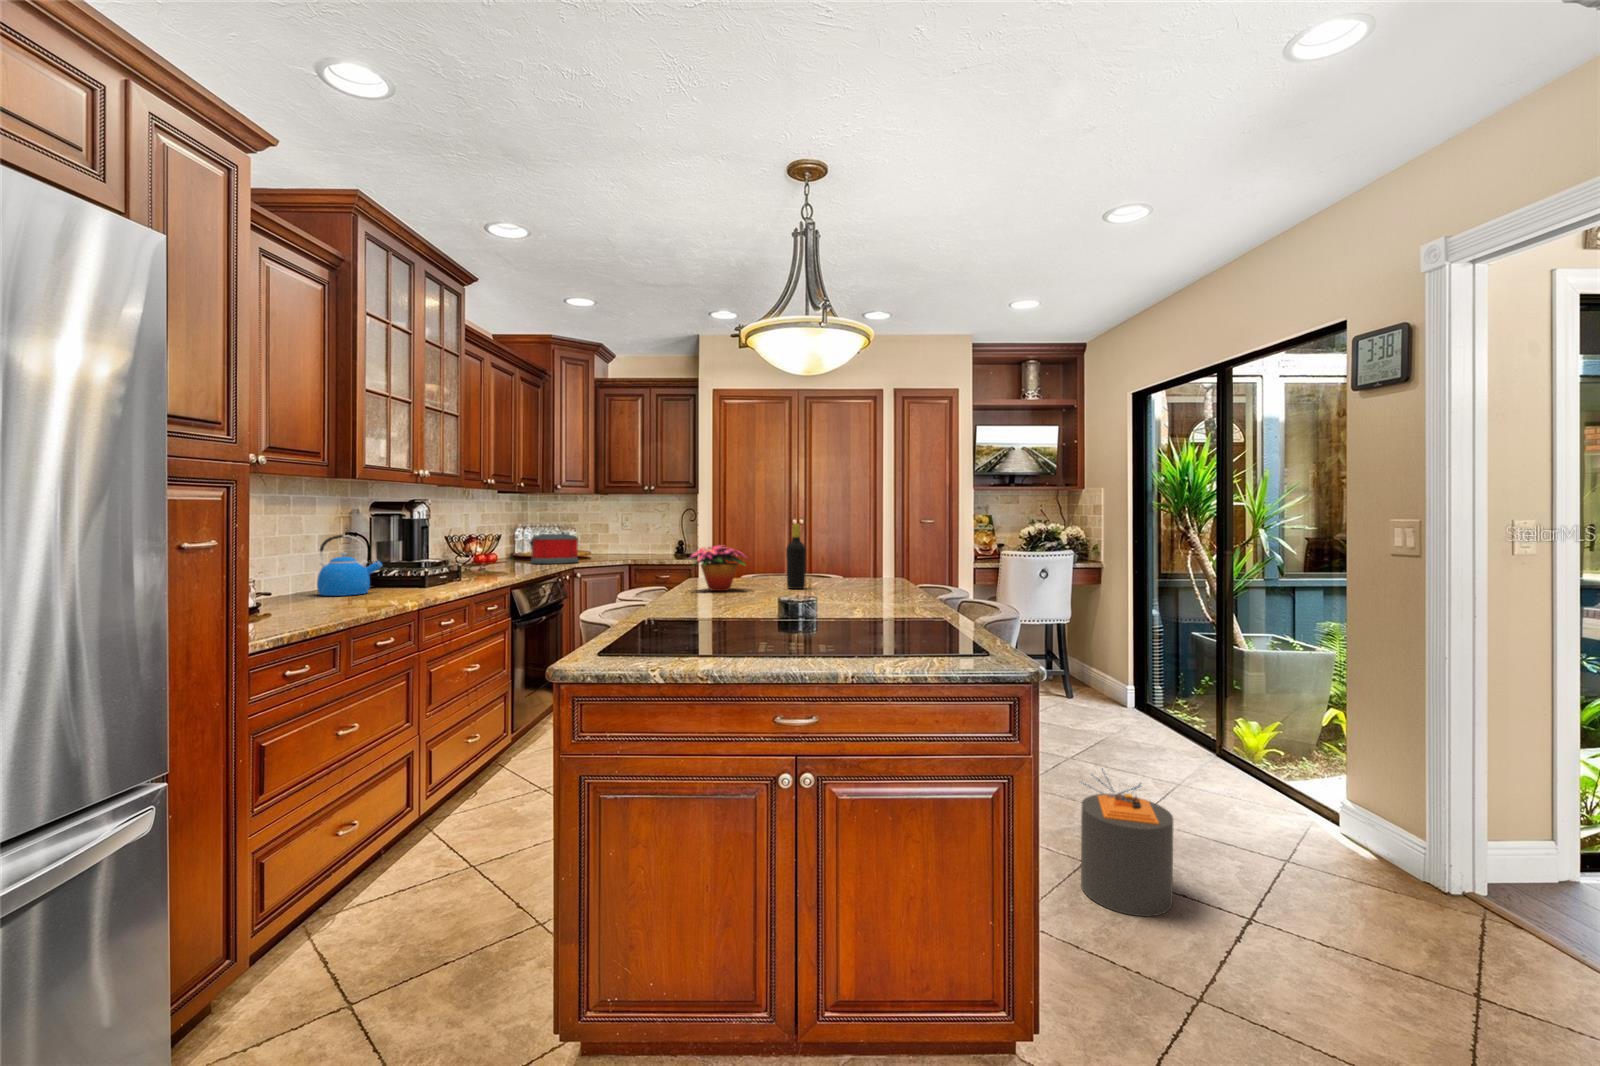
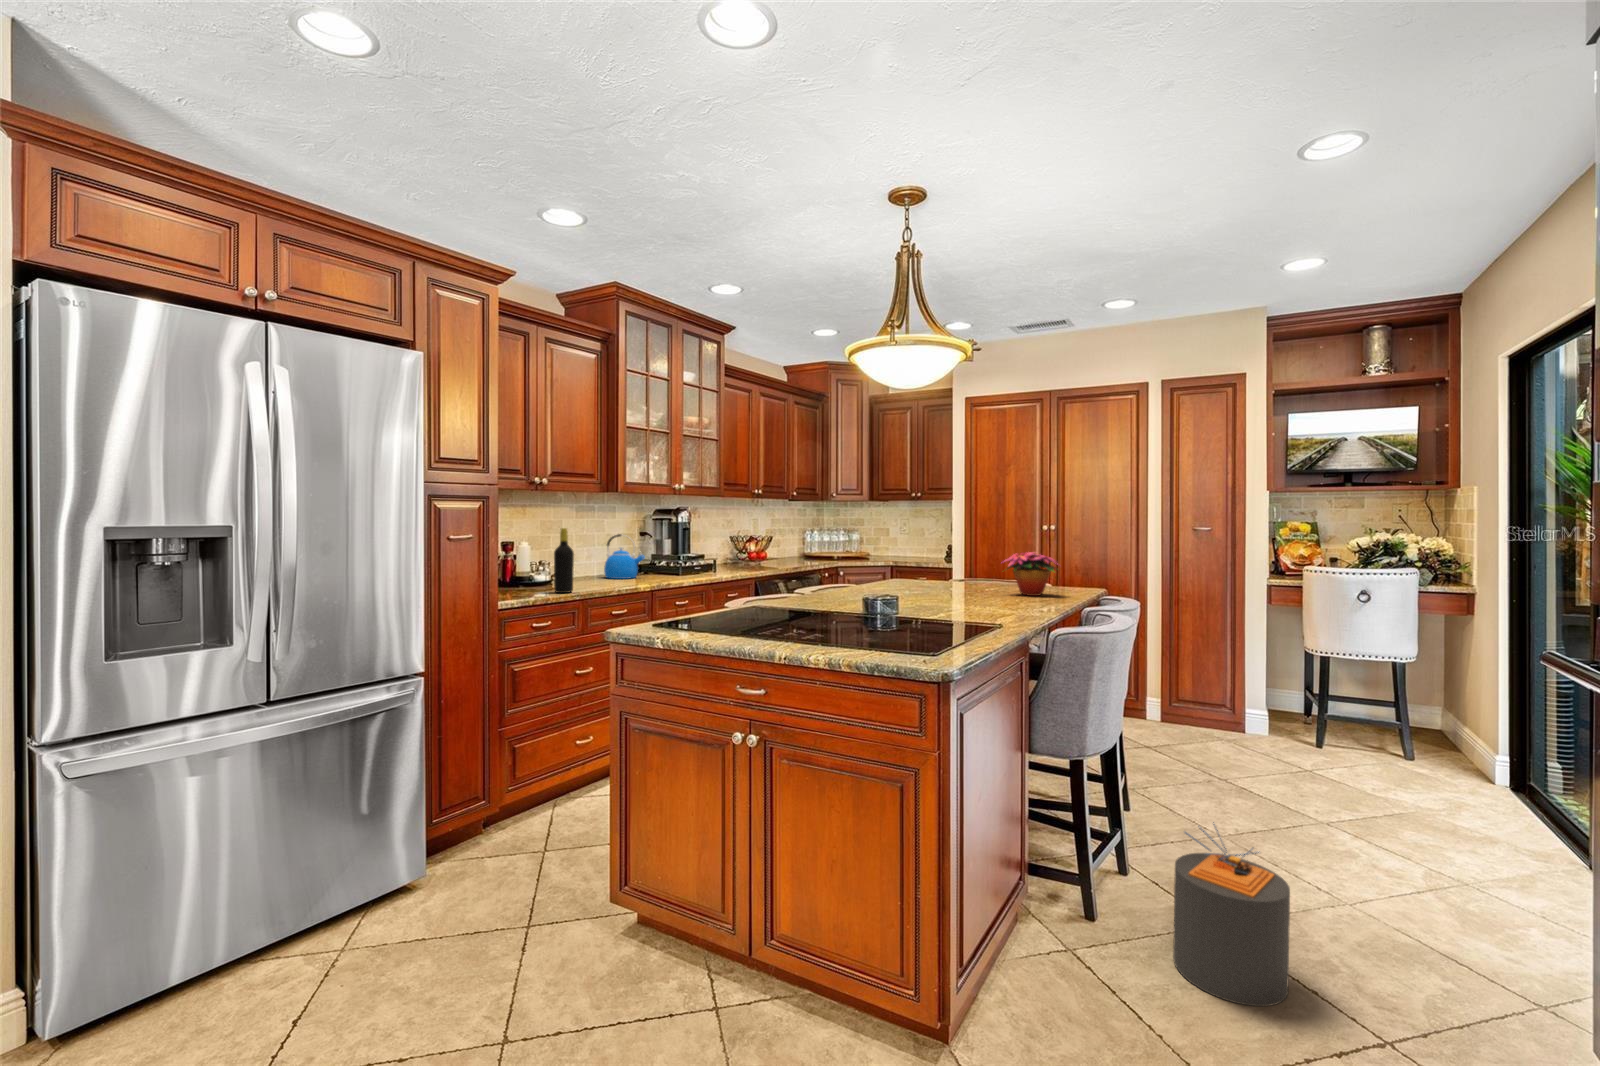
bottle: present [786,524,806,589] -> present [554,528,574,593]
toaster: present [530,534,579,564] -> none [794,537,836,563]
flower arrangement: present [692,546,745,591] -> present [1006,552,1056,596]

